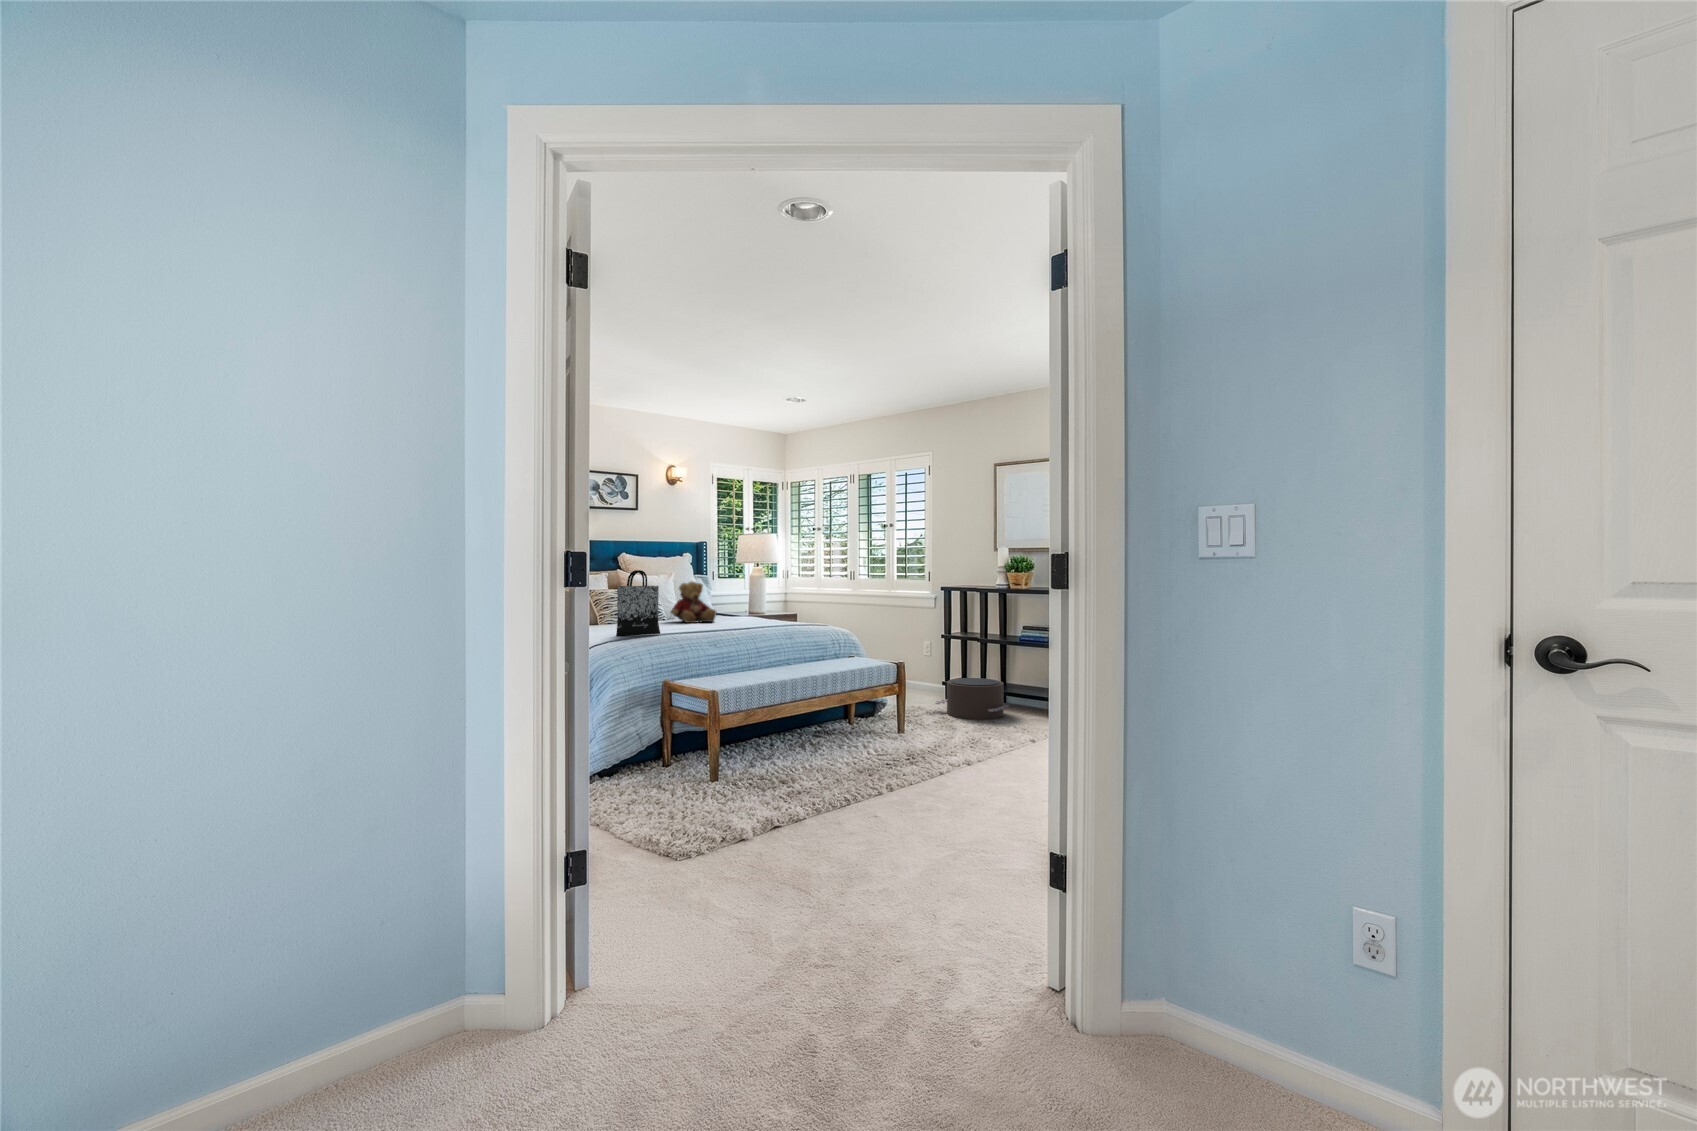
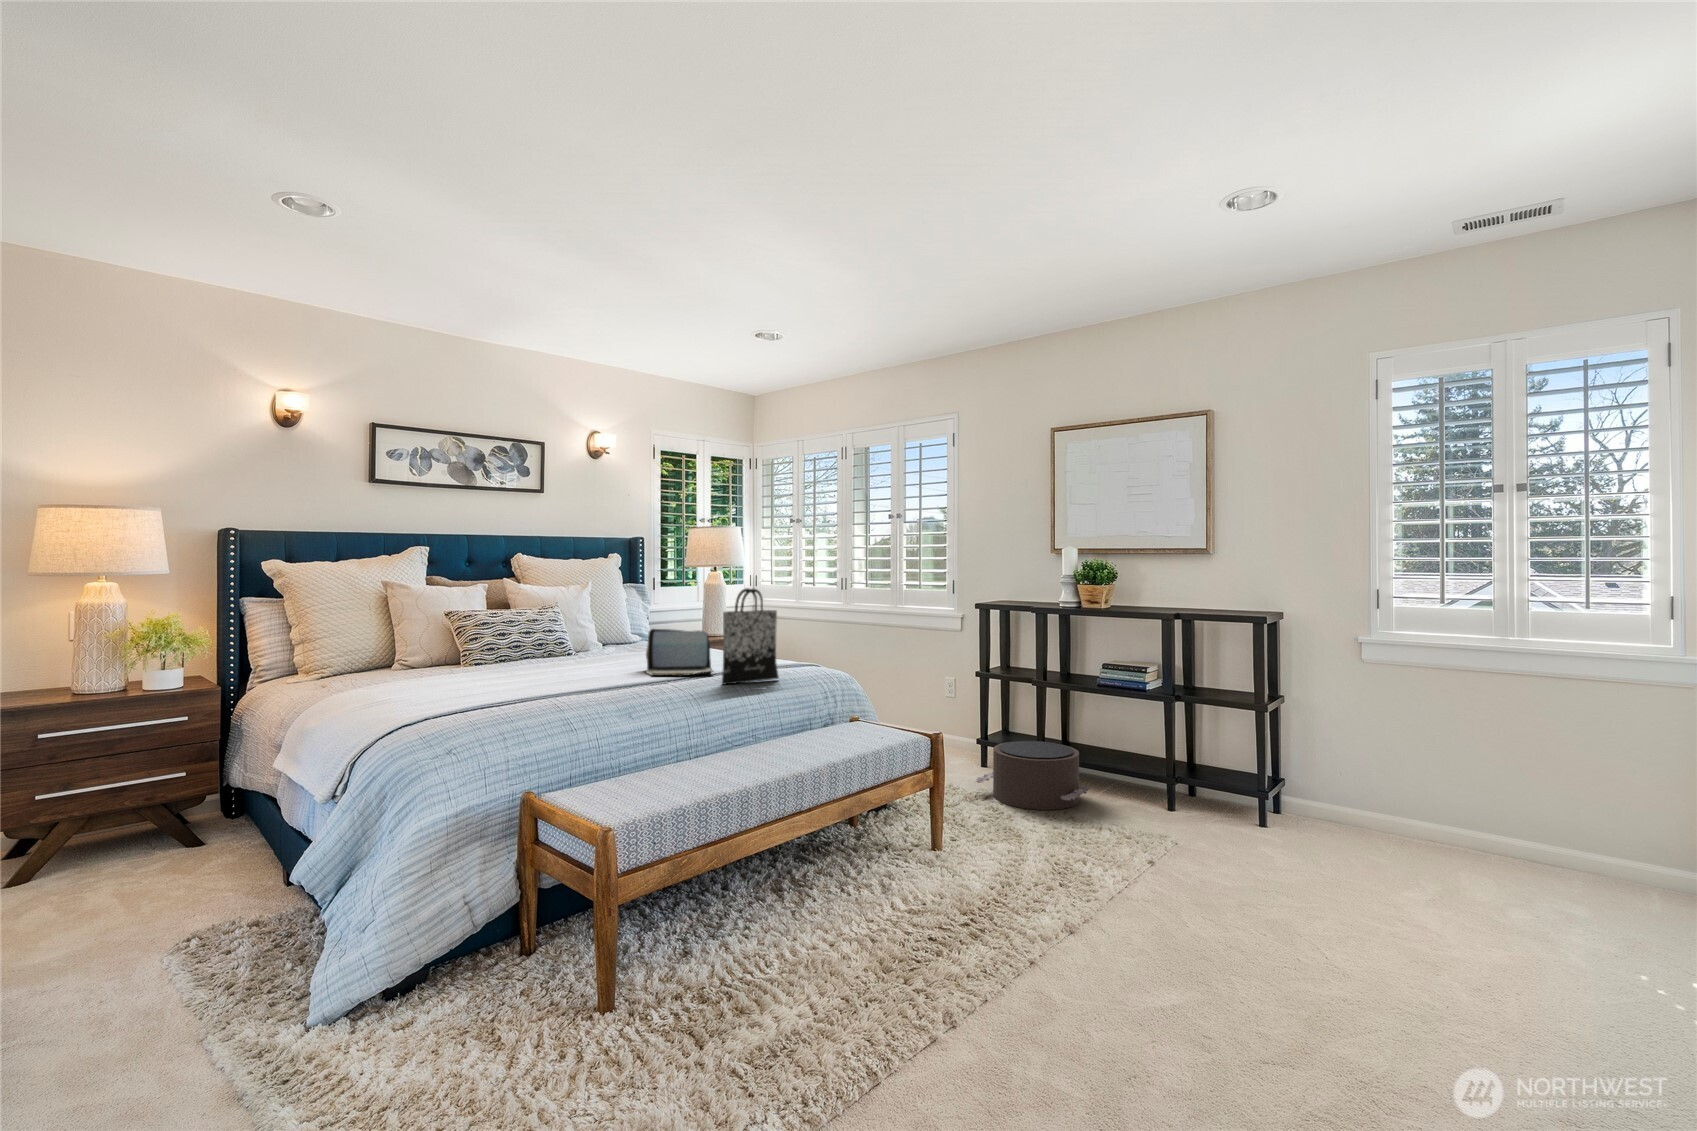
tote bag: present [616,570,660,636] -> present [722,588,779,685]
teddy bear: present [671,581,716,623] -> none [579,597,649,660]
laptop: none [717,601,762,630] -> present [646,629,712,676]

